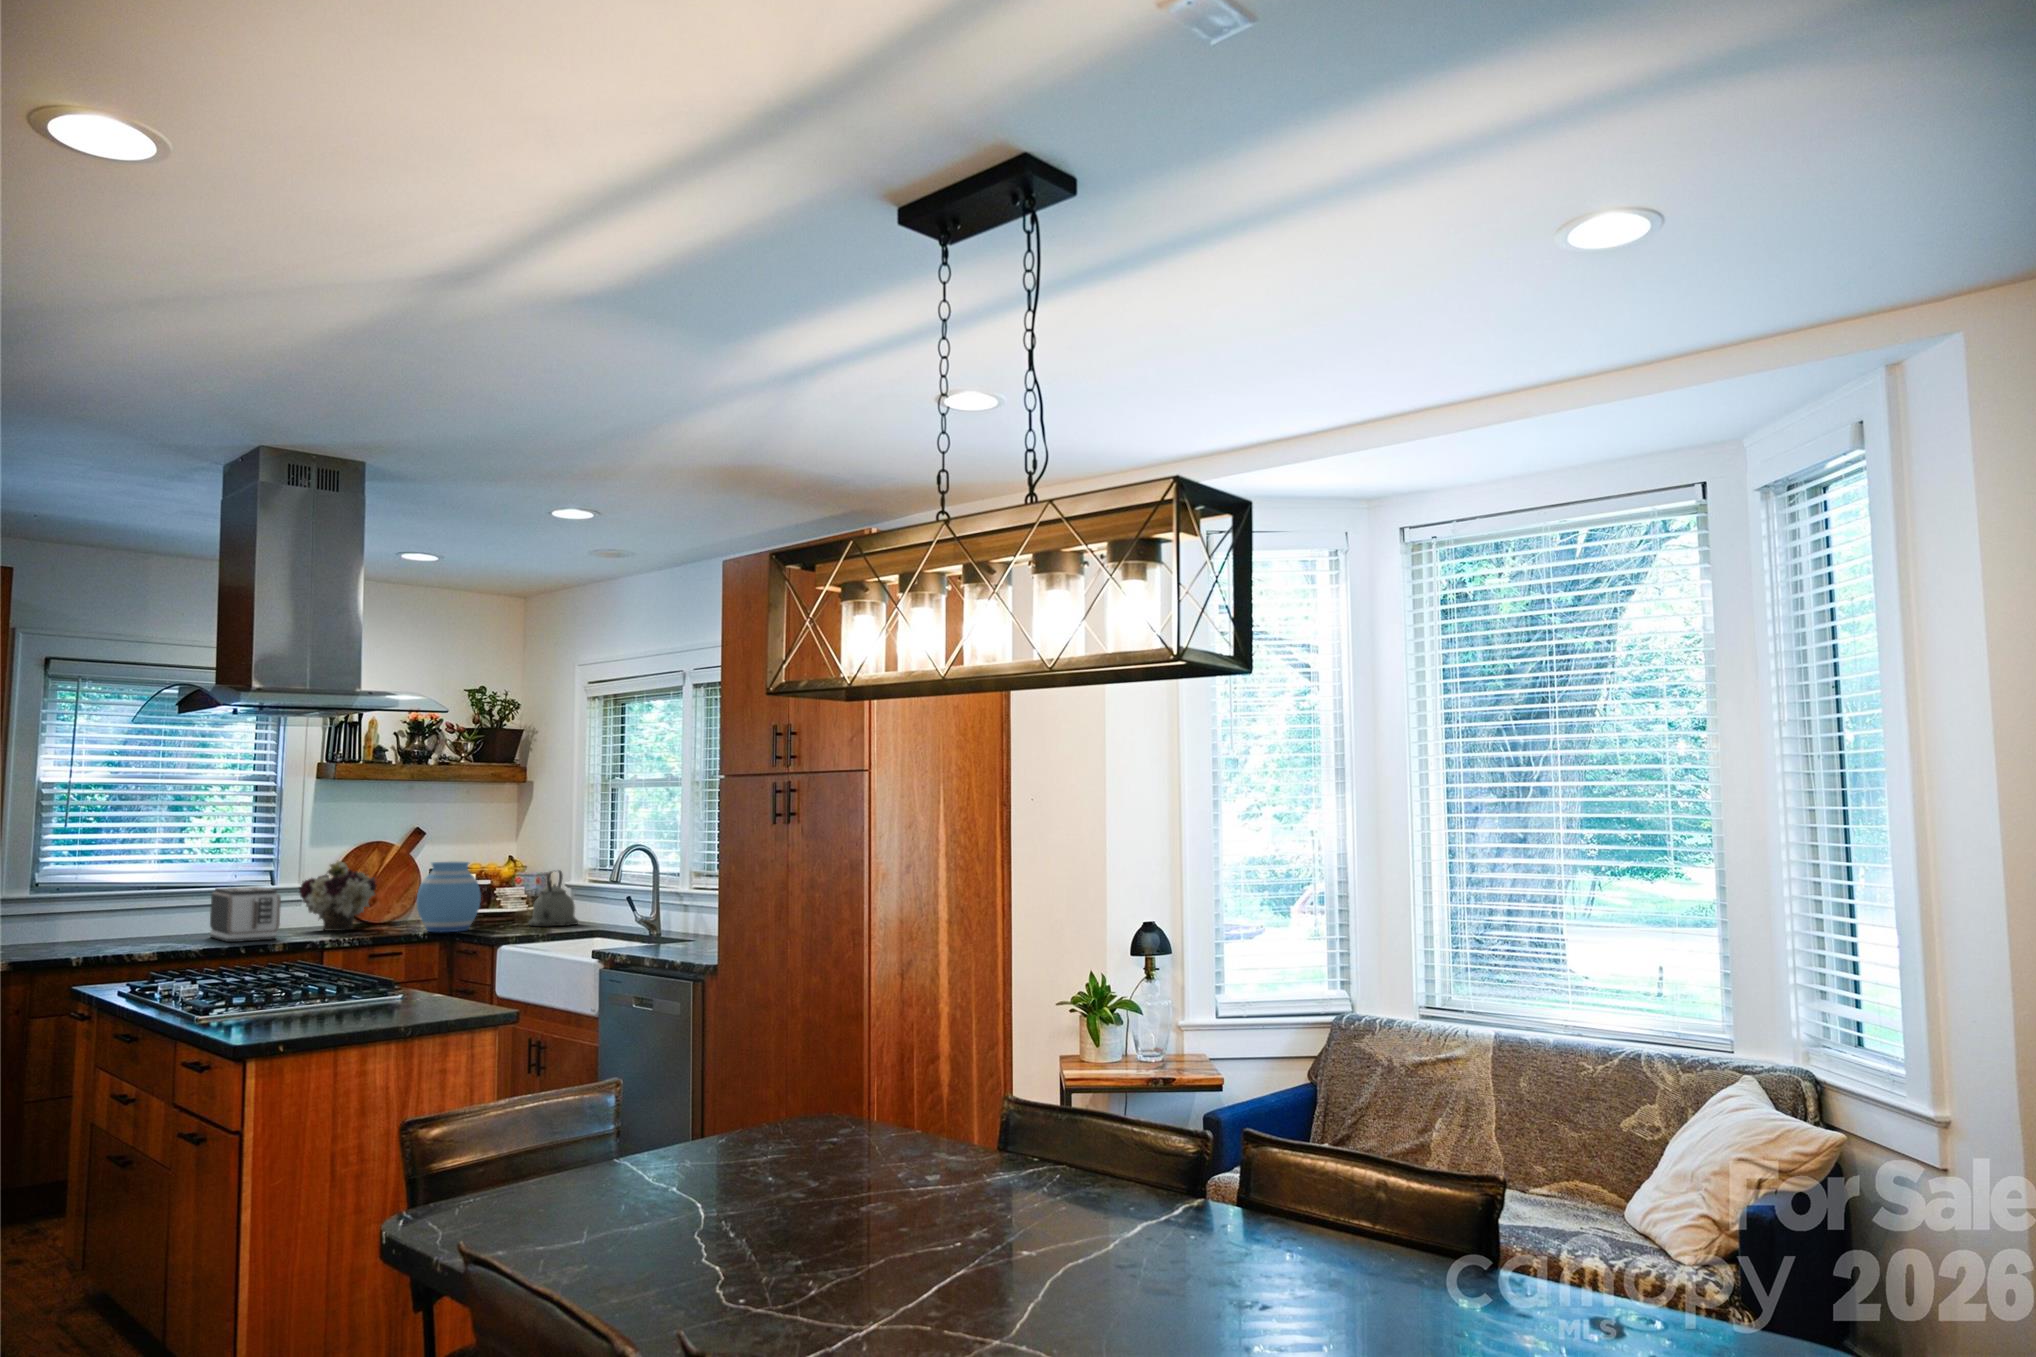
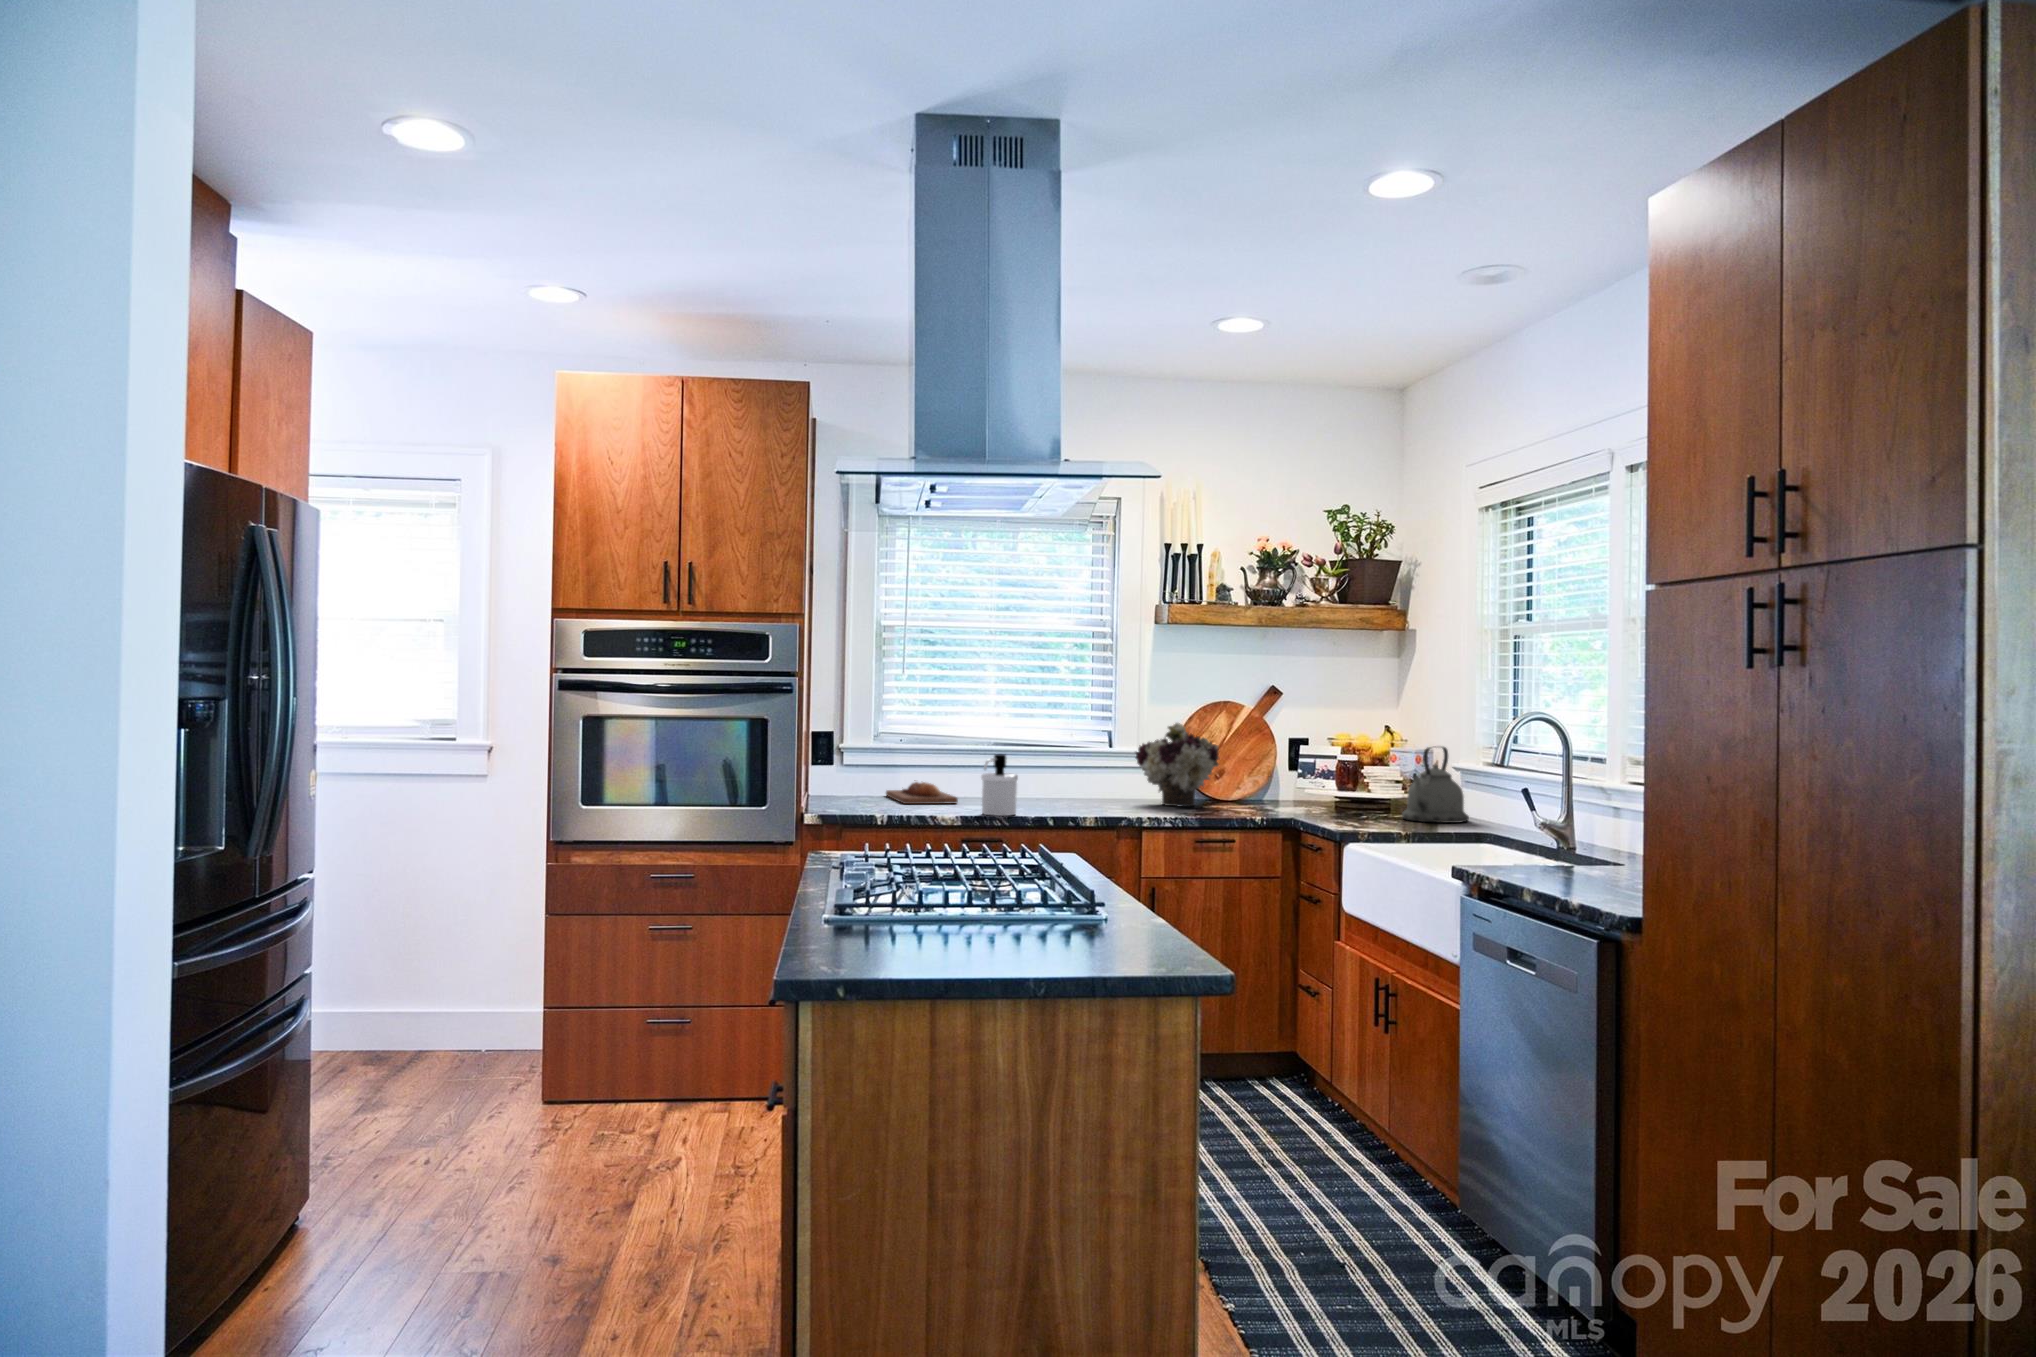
vase: present [417,862,481,932] -> none [1257,728,1335,819]
toaster: present [210,886,281,942] -> none [1040,748,1100,812]
soap dispenser: none [172,895,210,949] -> present [981,754,1018,816]
bread loaf: none [33,926,128,947] -> present [886,782,958,804]

